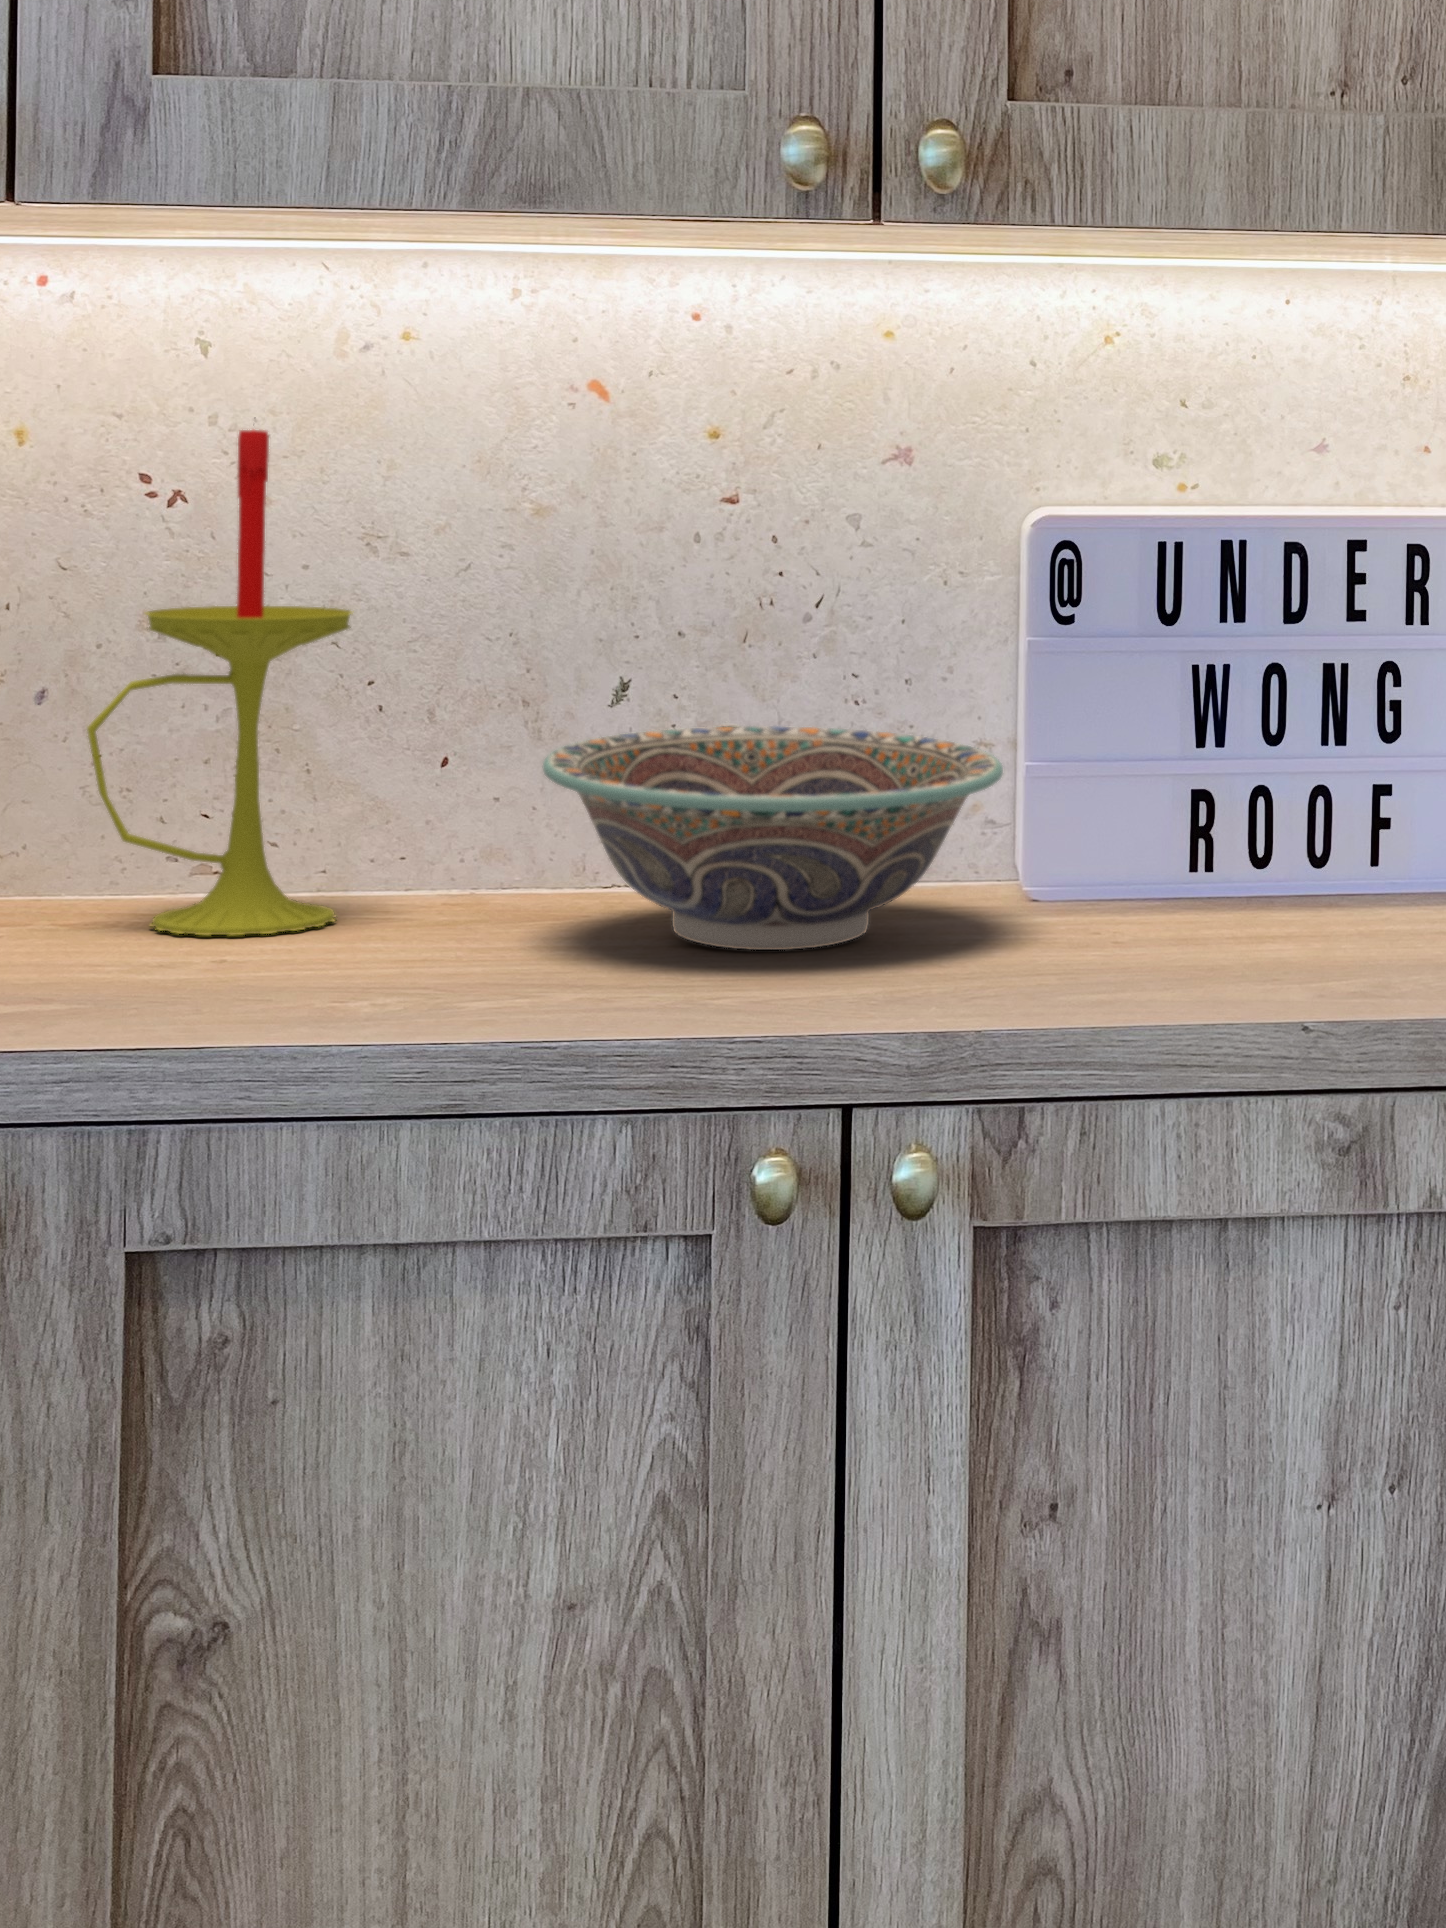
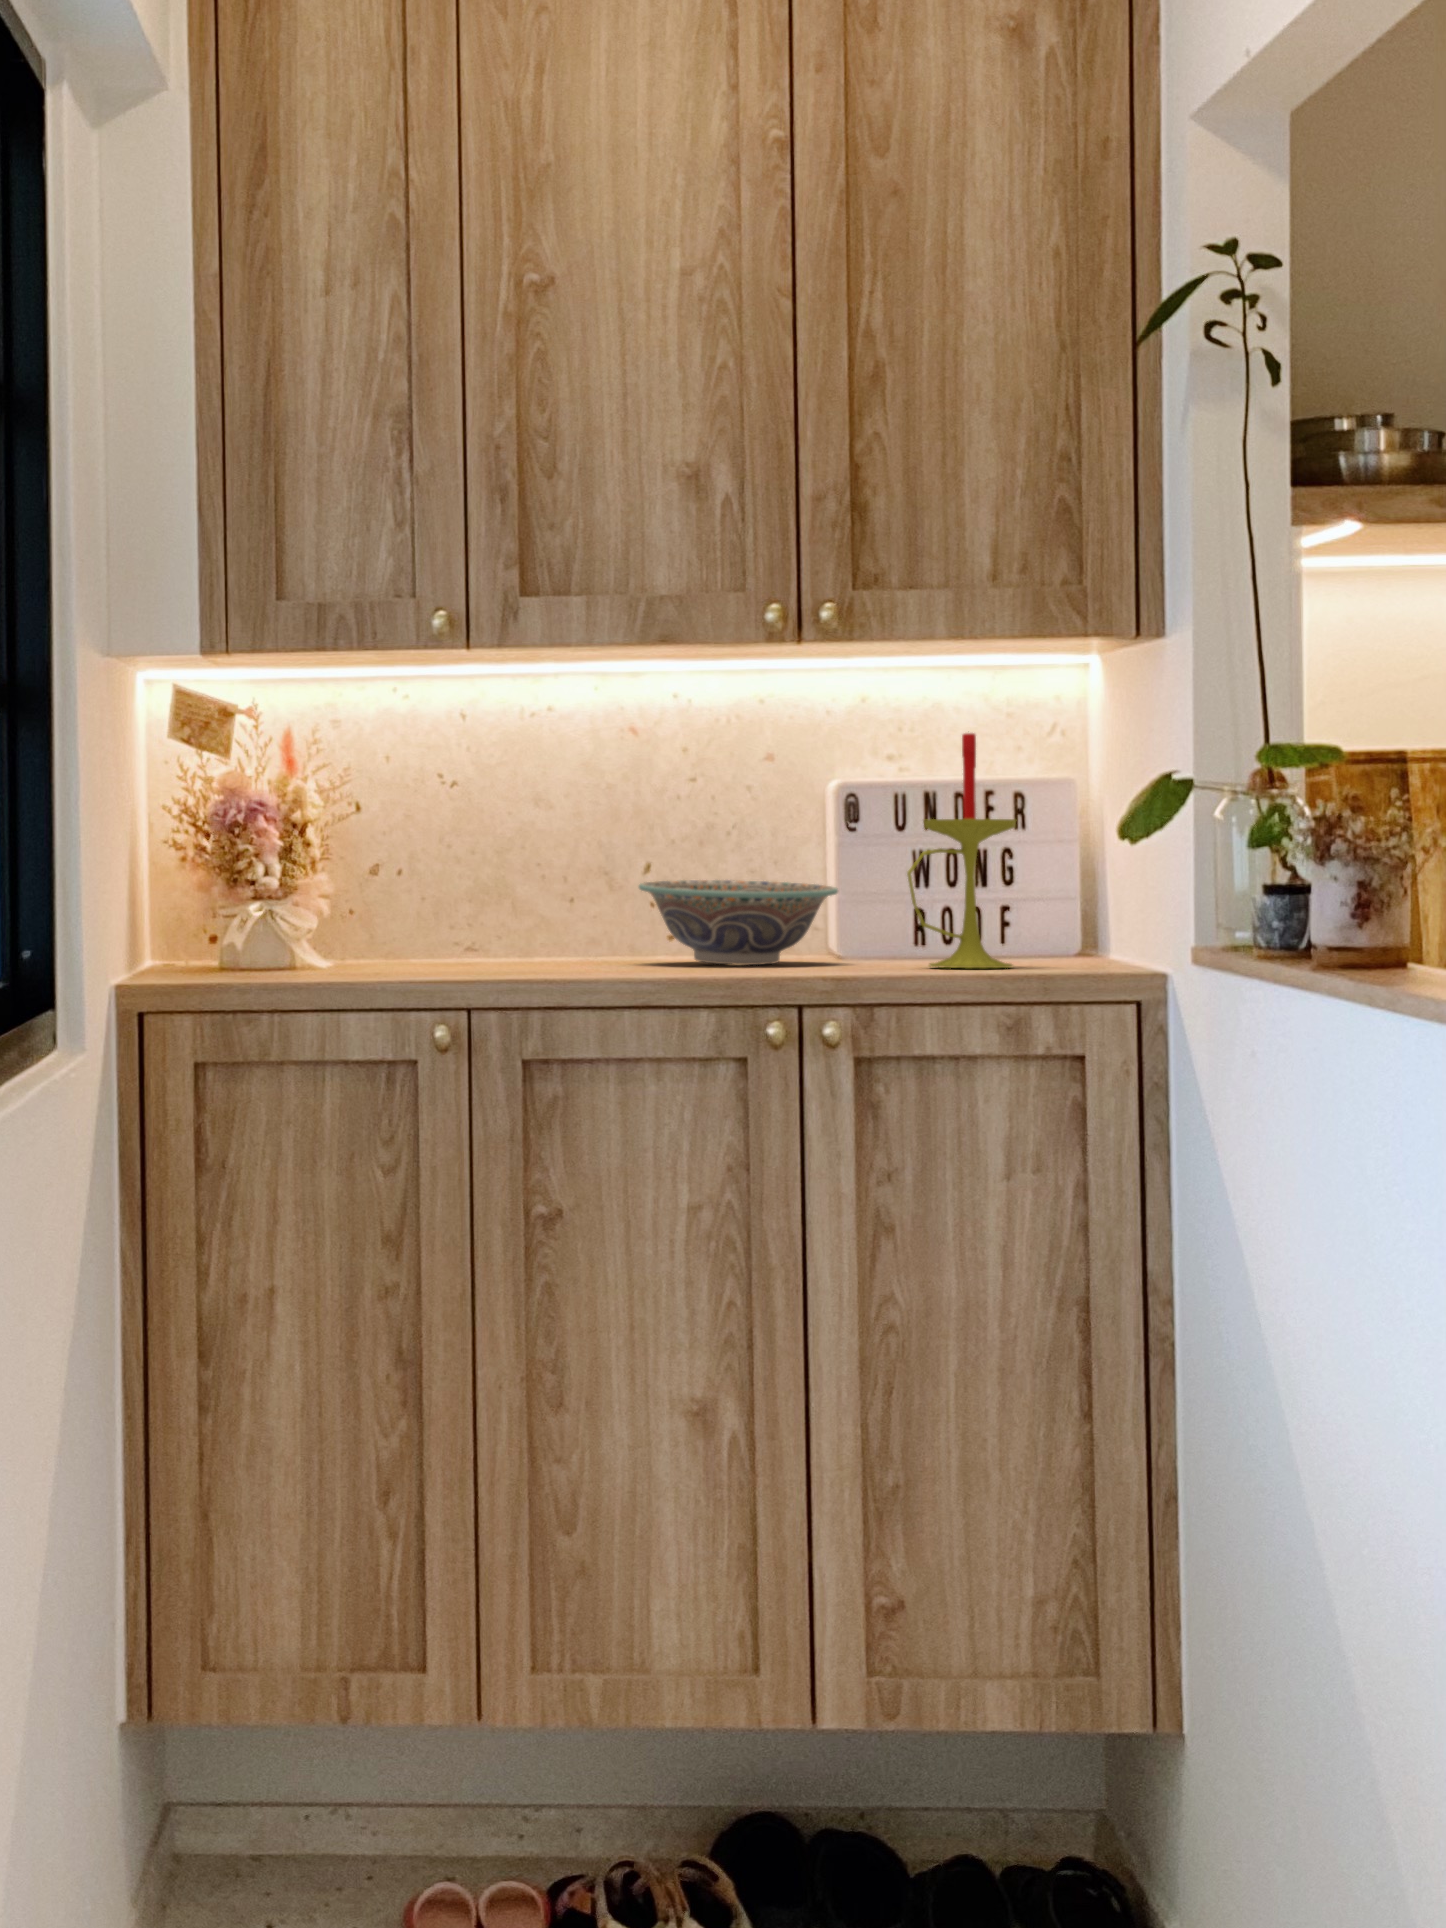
candle: present [87,430,352,935] -> present [907,733,1016,968]

